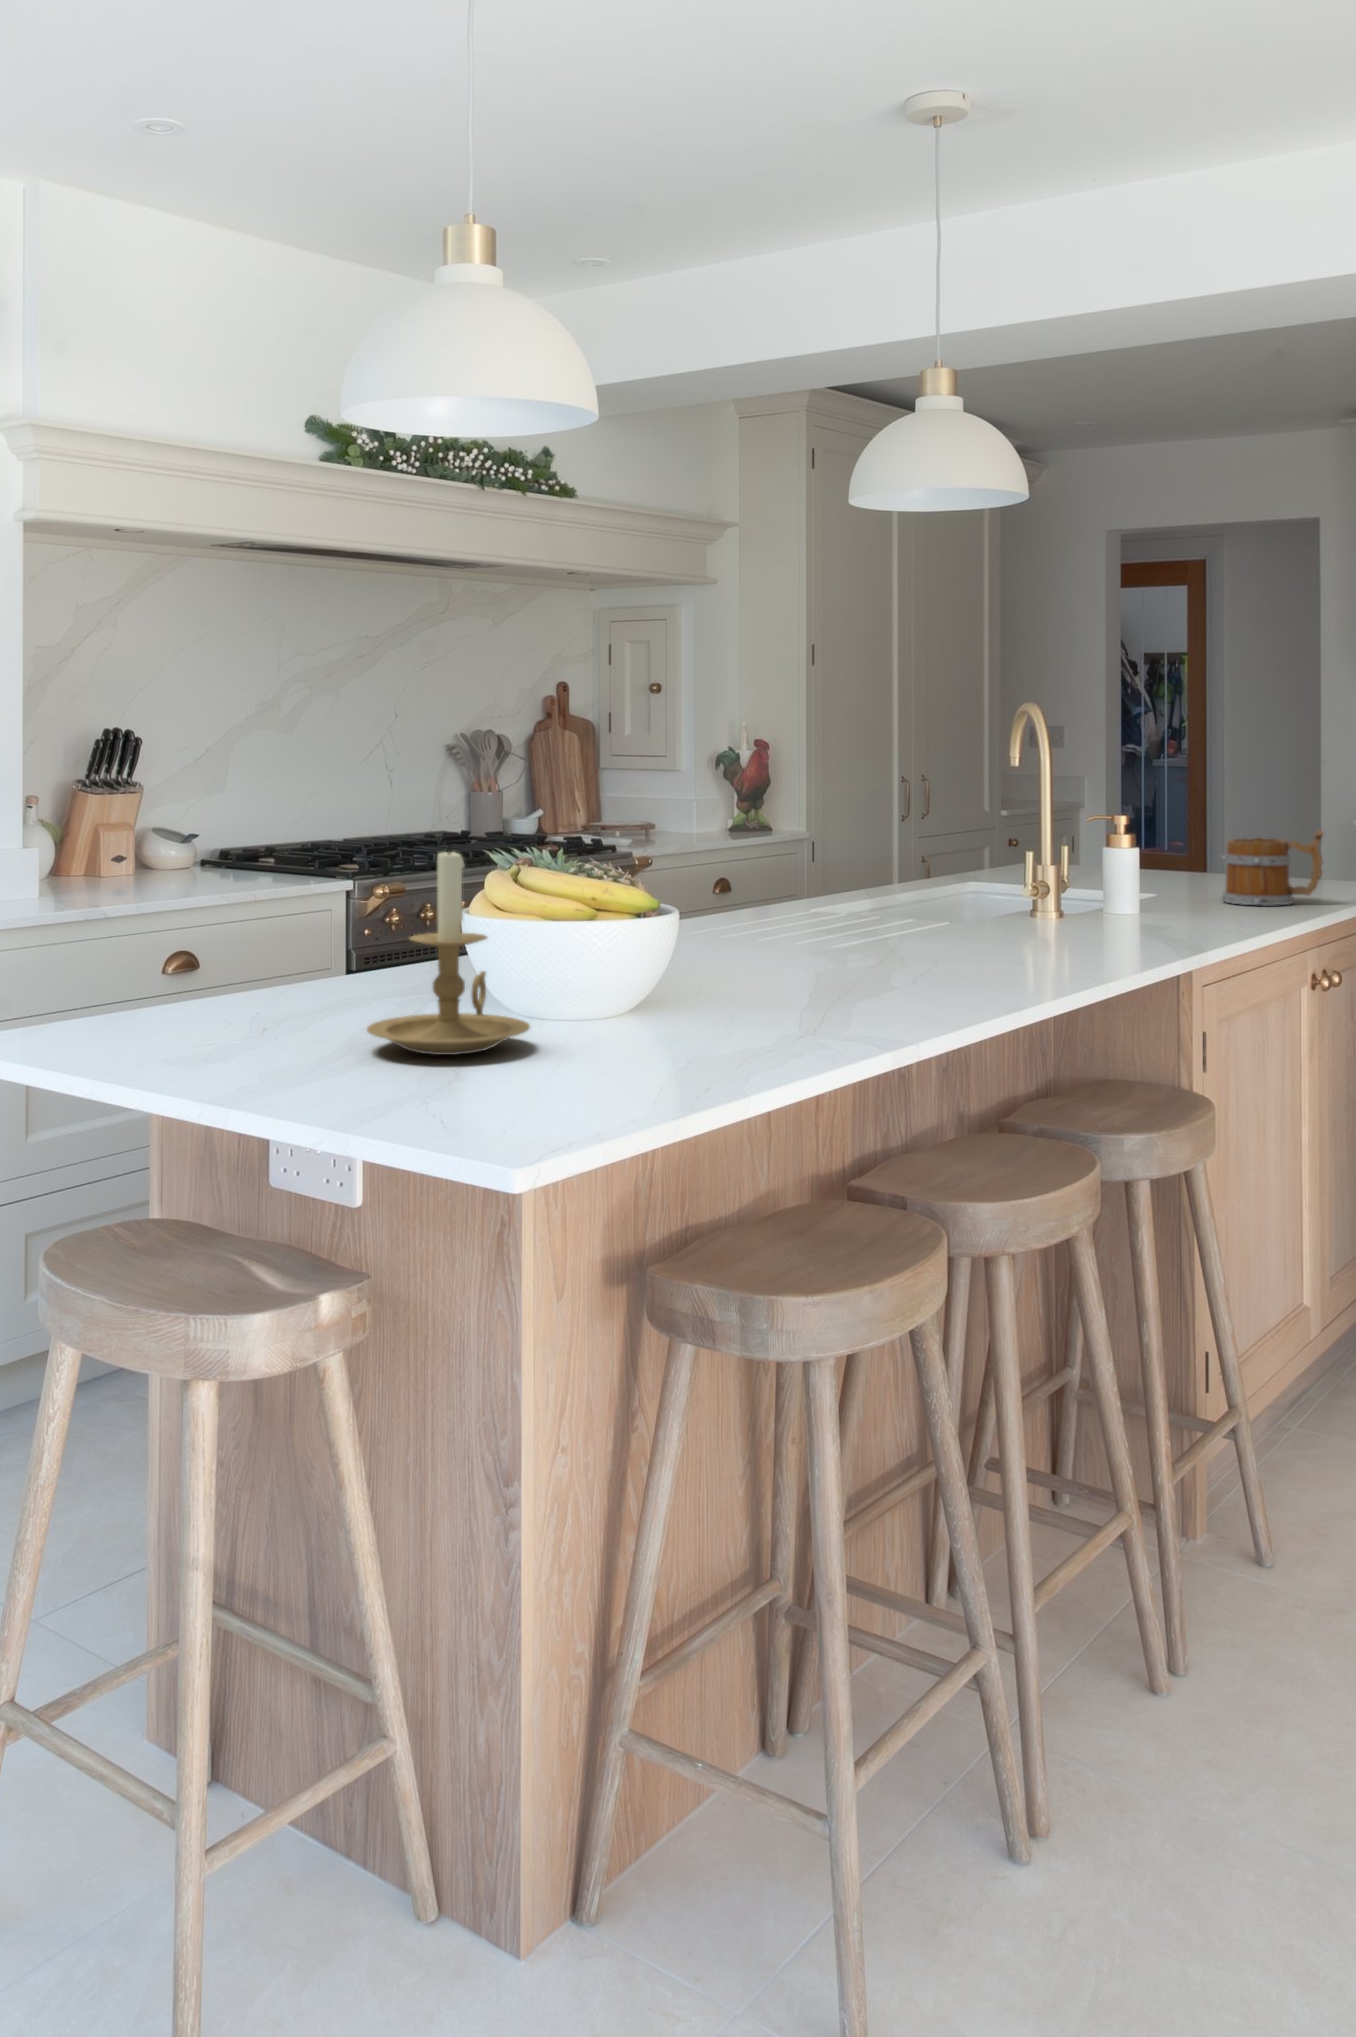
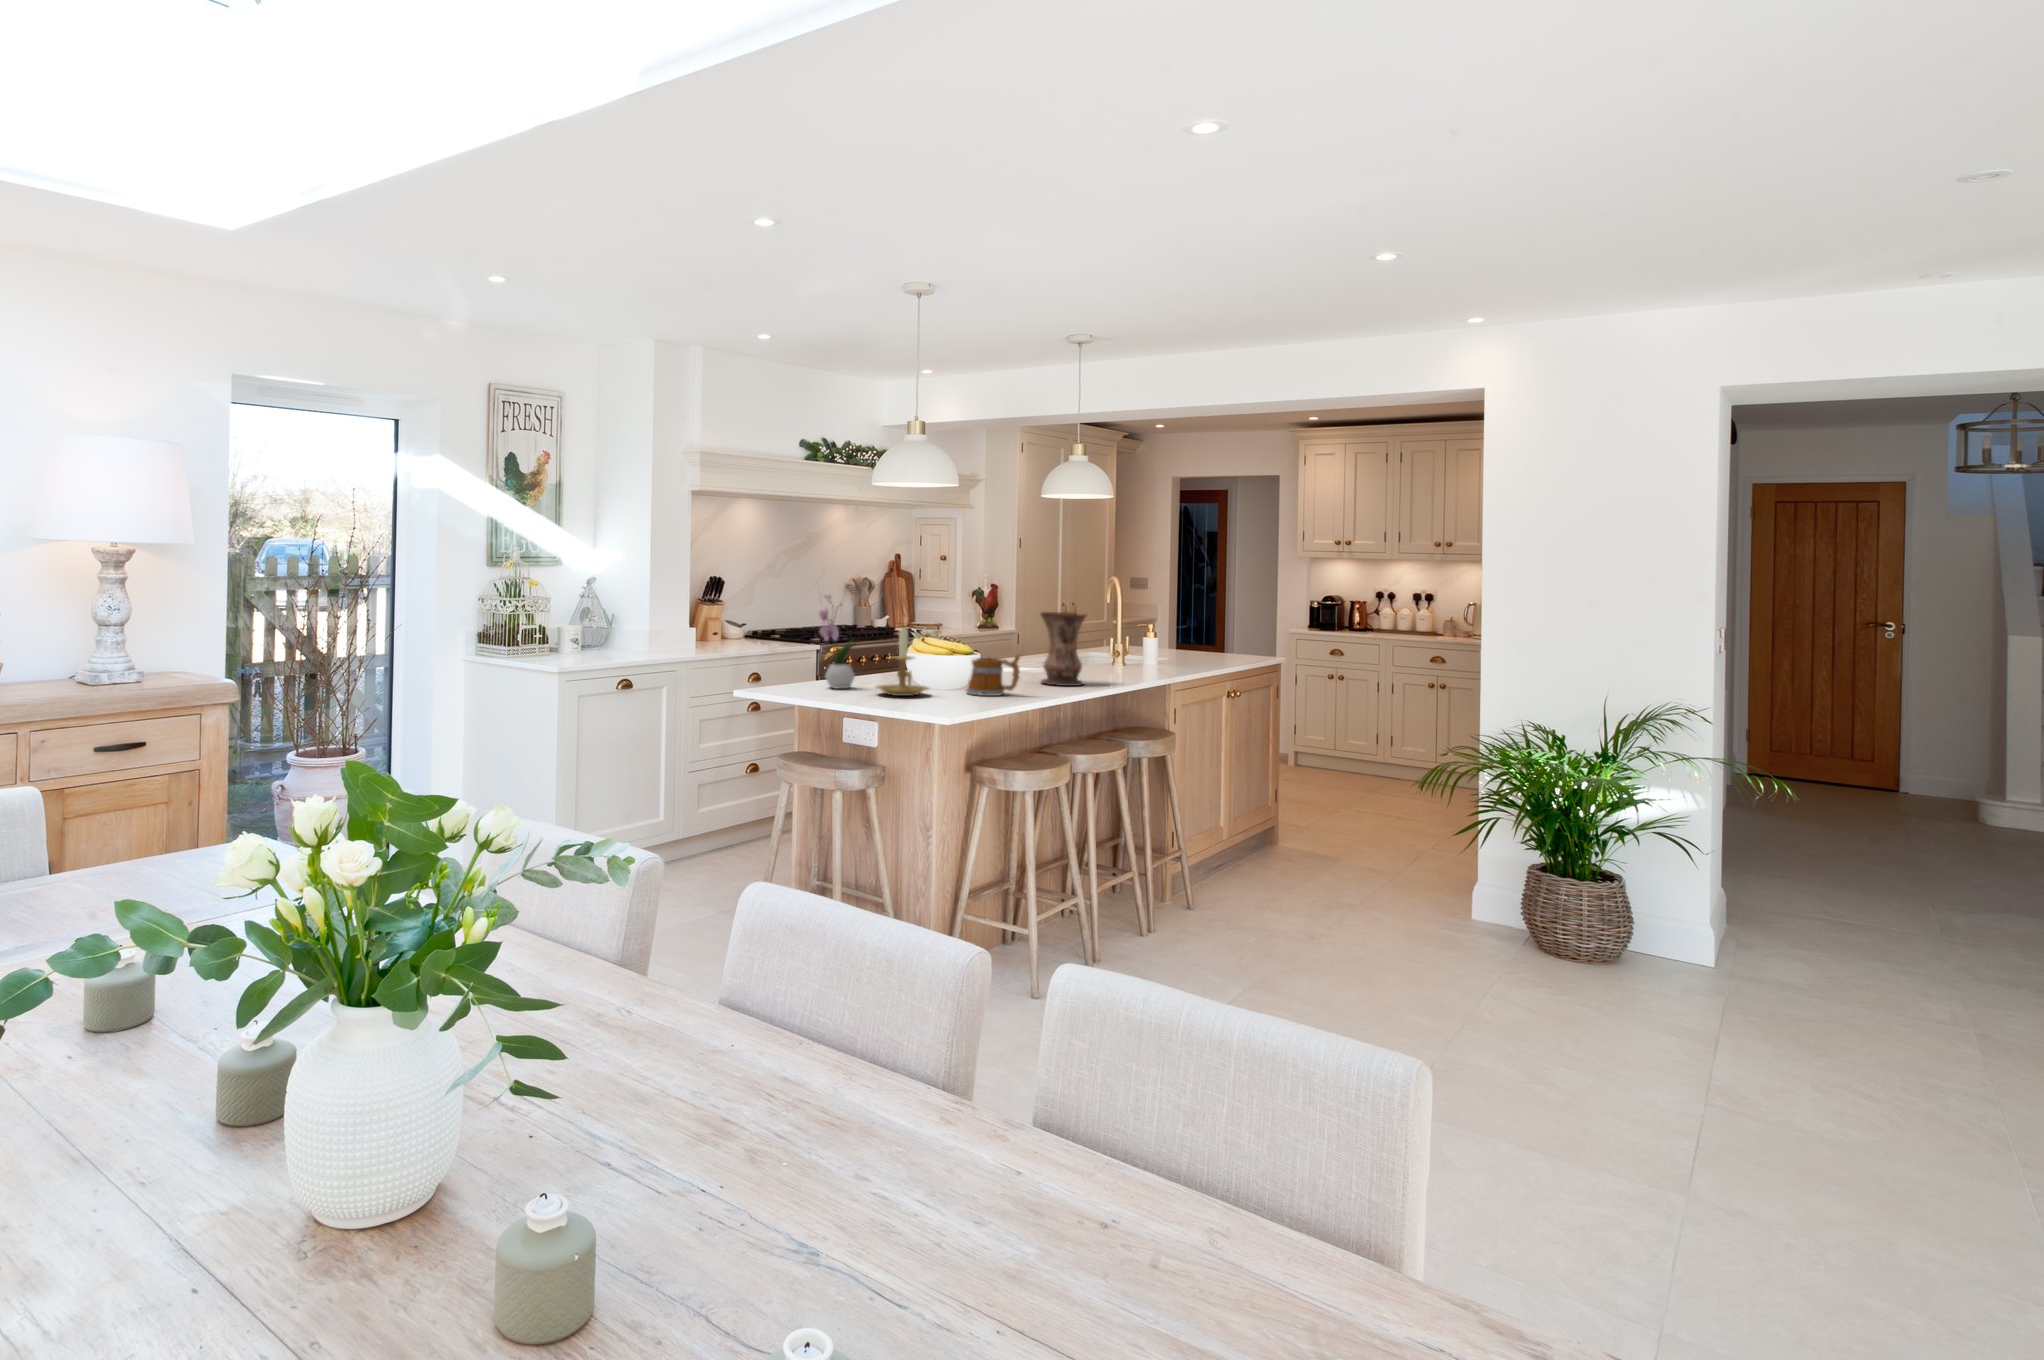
flower arrangement: none [223,759,336,1028] -> present [819,596,855,689]
vase: none [852,794,980,996] -> present [1041,612,1086,686]
mug: present [1221,831,1324,905] -> present [966,654,1020,696]

